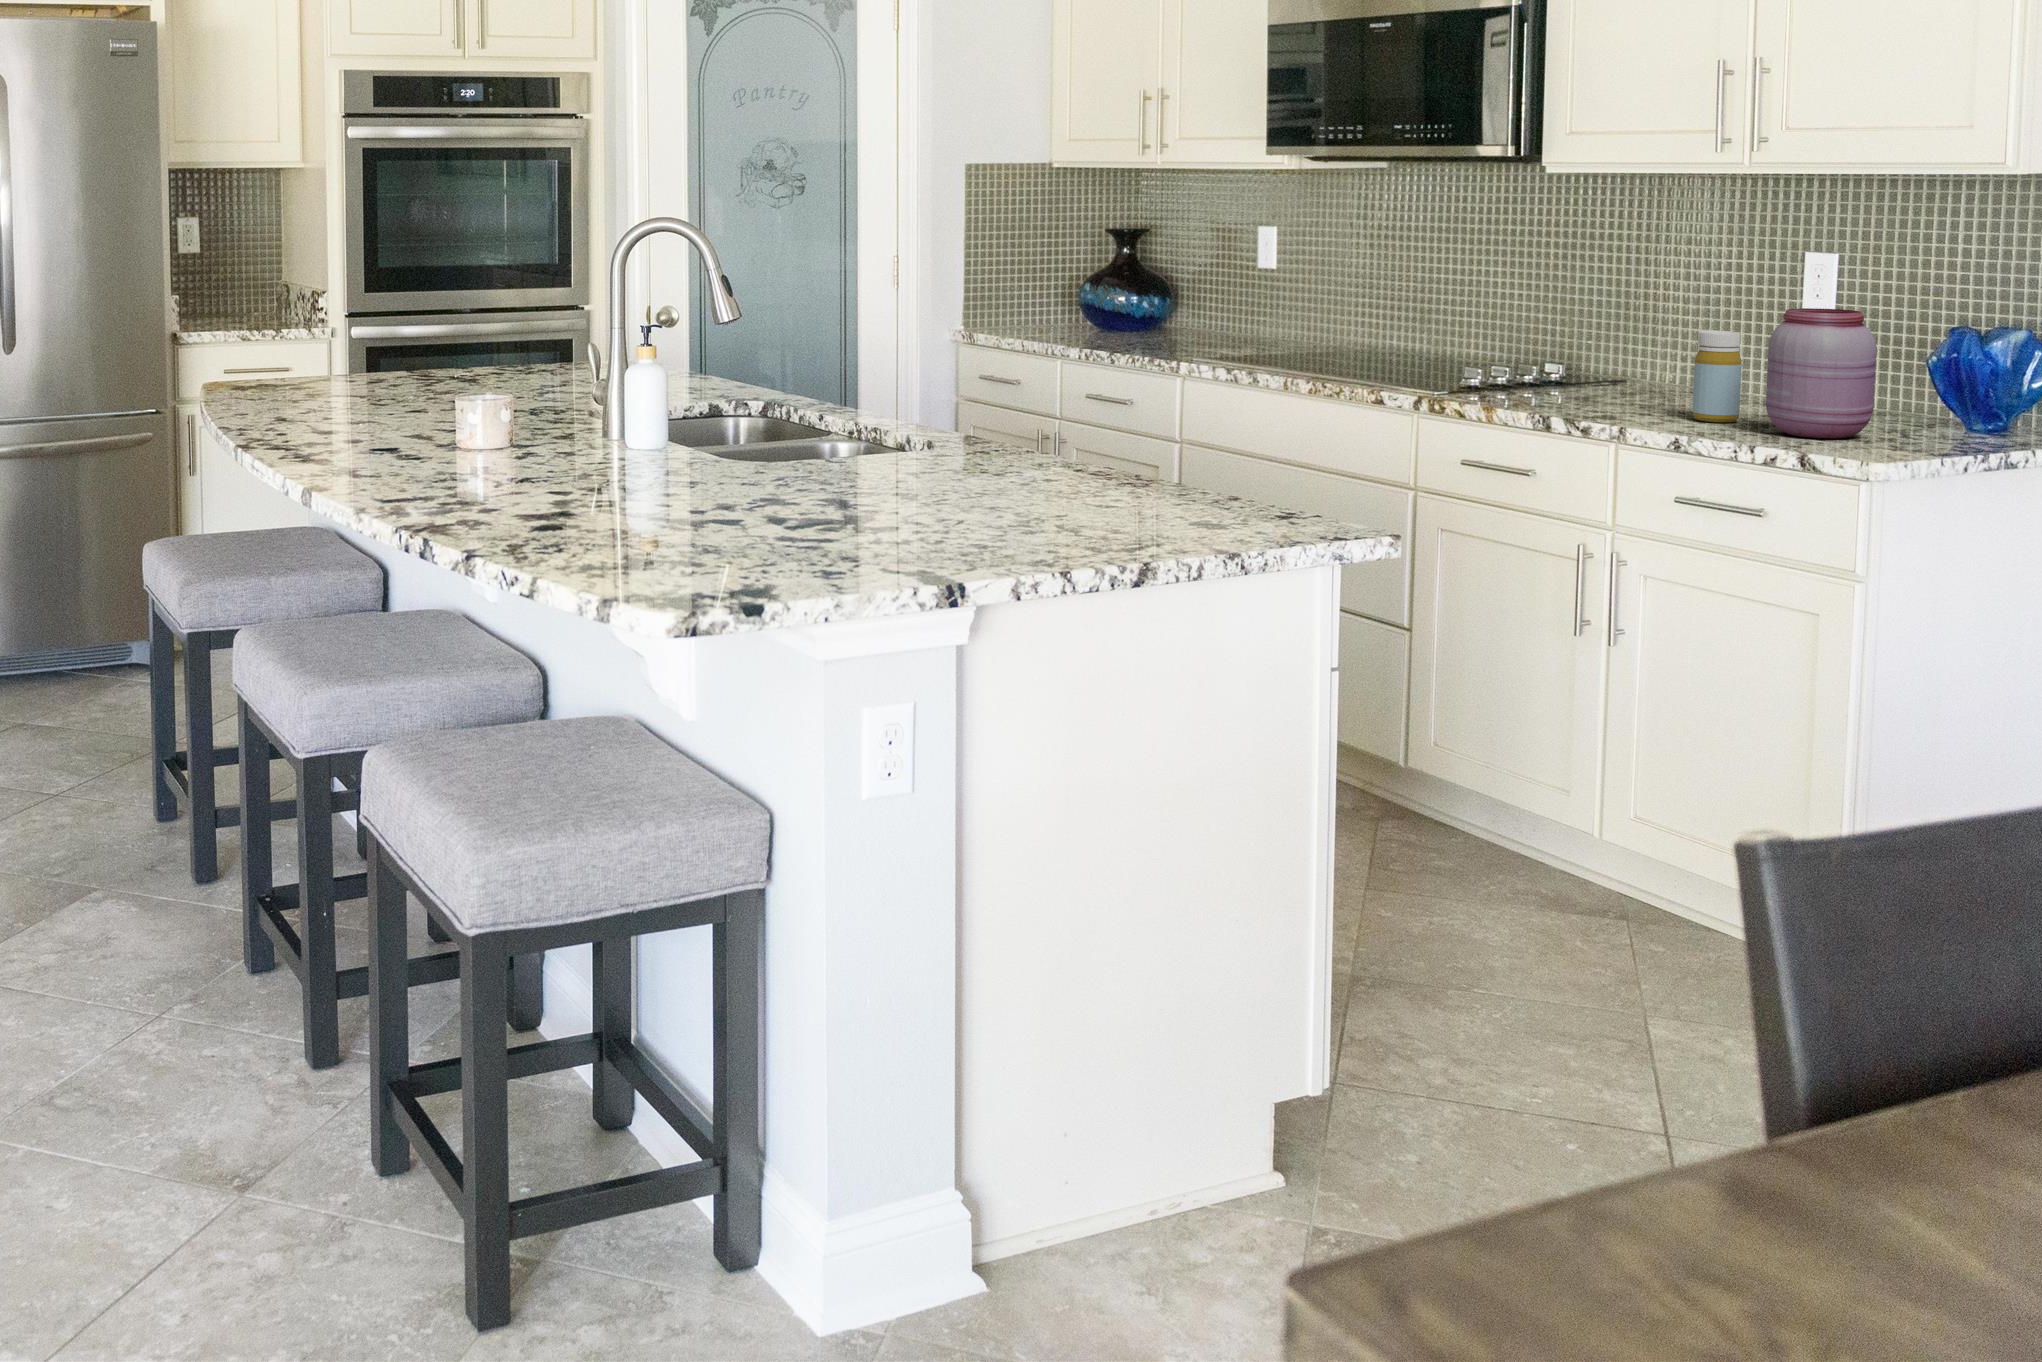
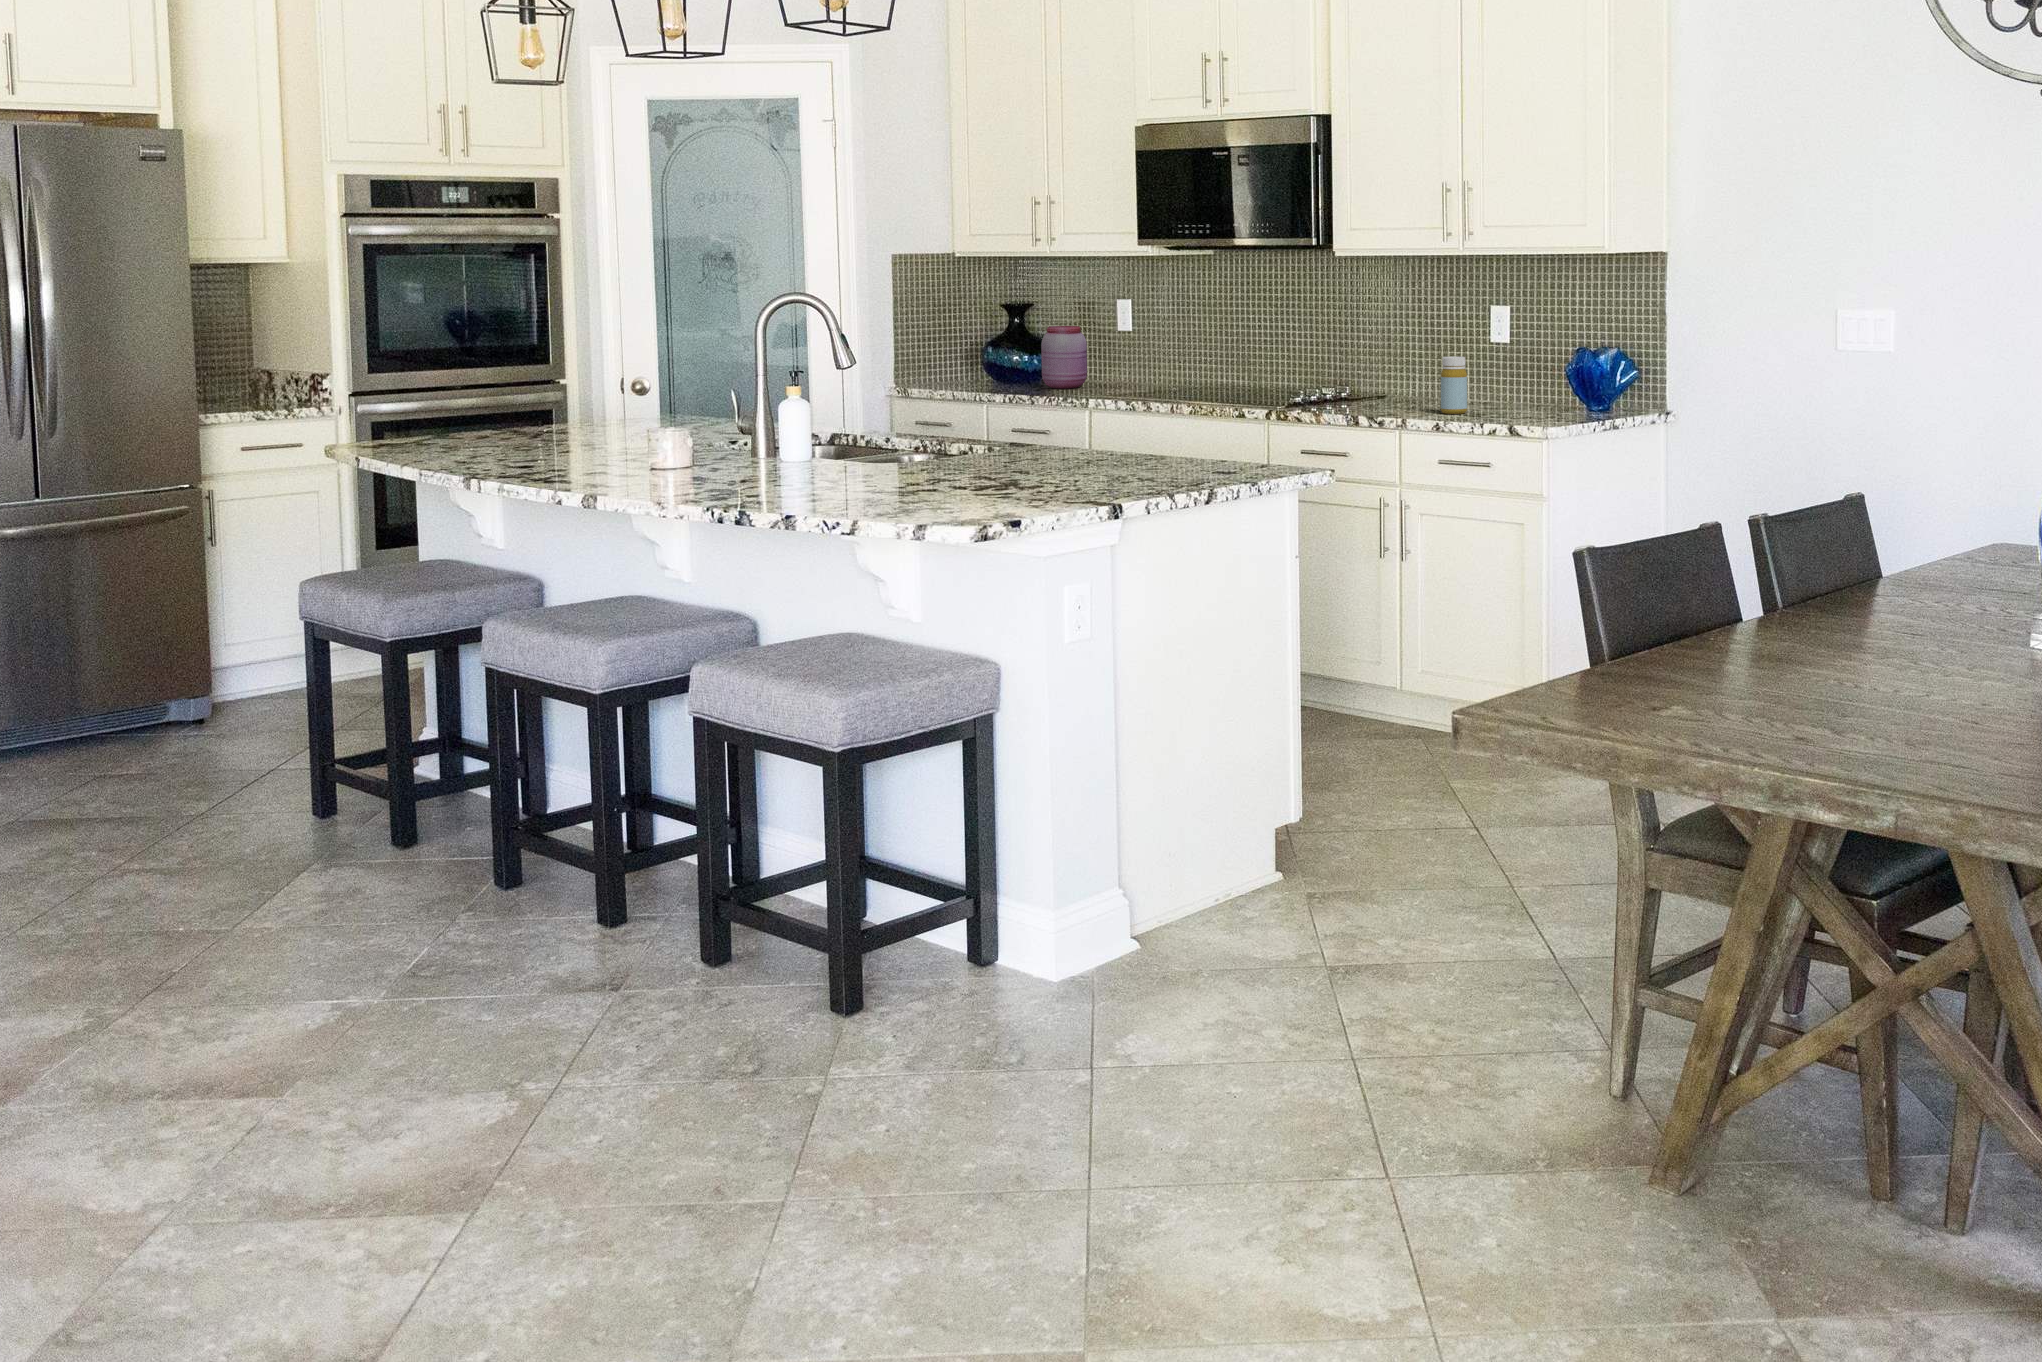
jar: present [1766,308,1876,438] -> present [1041,326,1087,389]

